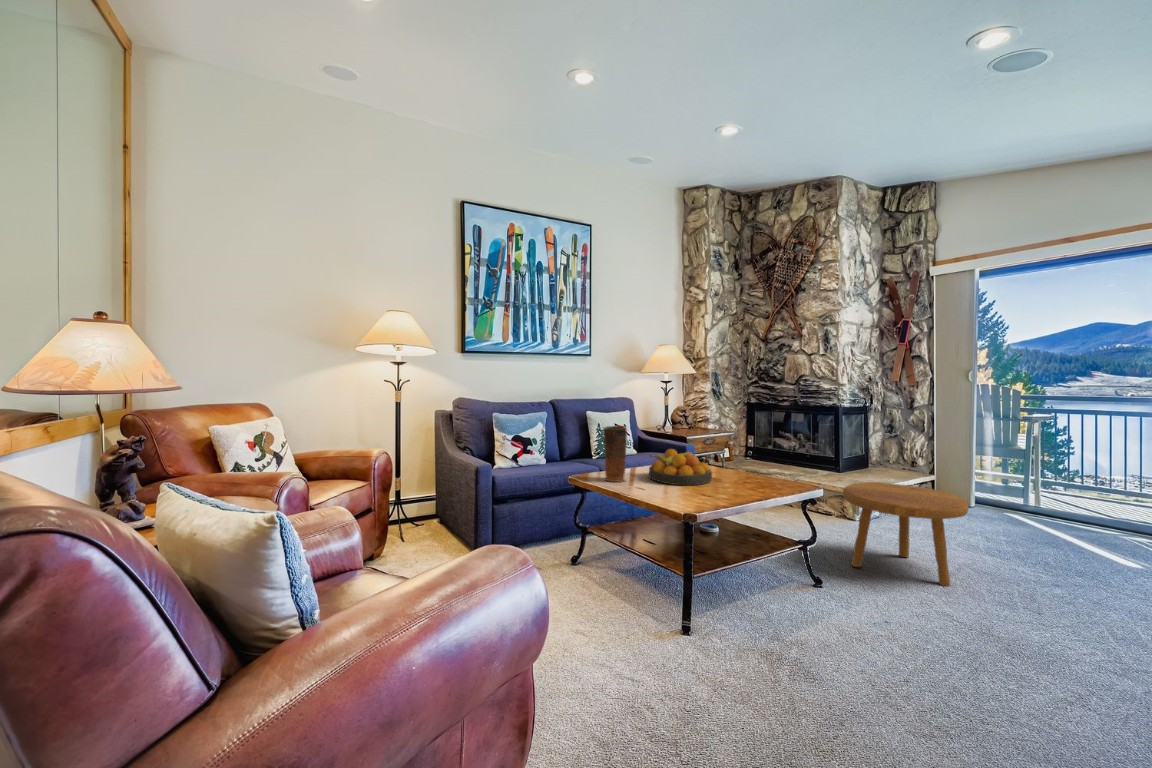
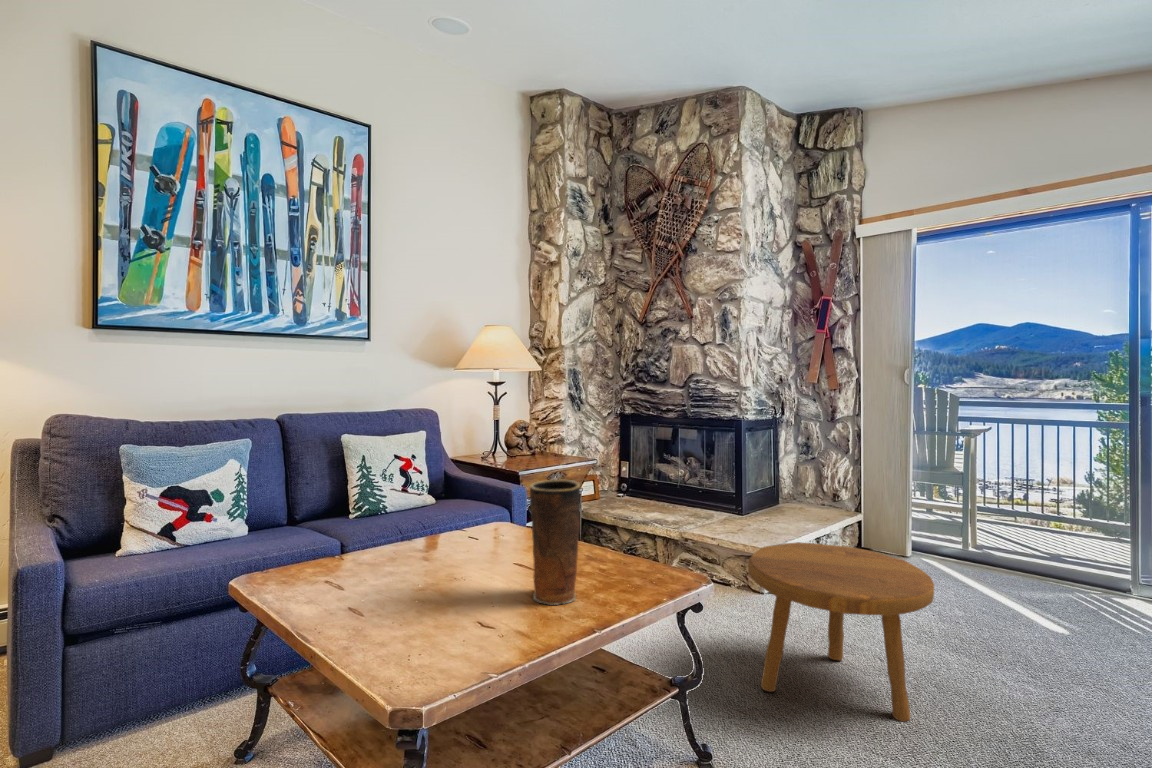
vase: present [603,426,627,482] -> present [530,480,580,605]
fruit bowl: present [649,449,712,485] -> none [414,507,530,581]

